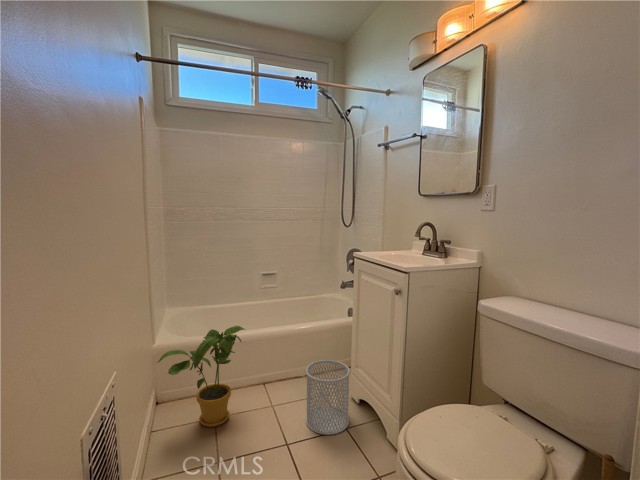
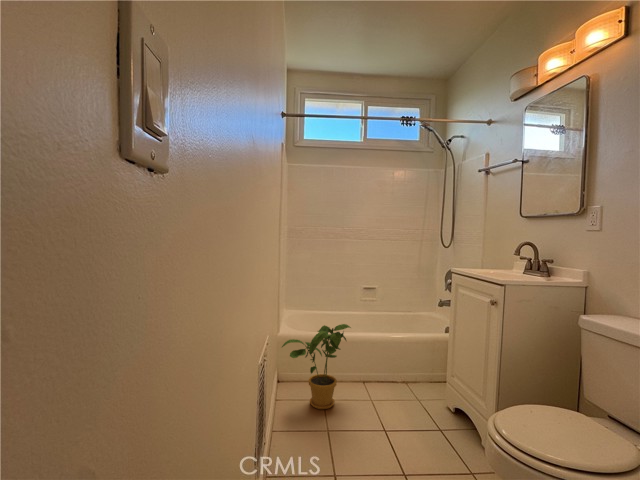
wastebasket: present [306,360,350,435] -> none [402,366,446,435]

